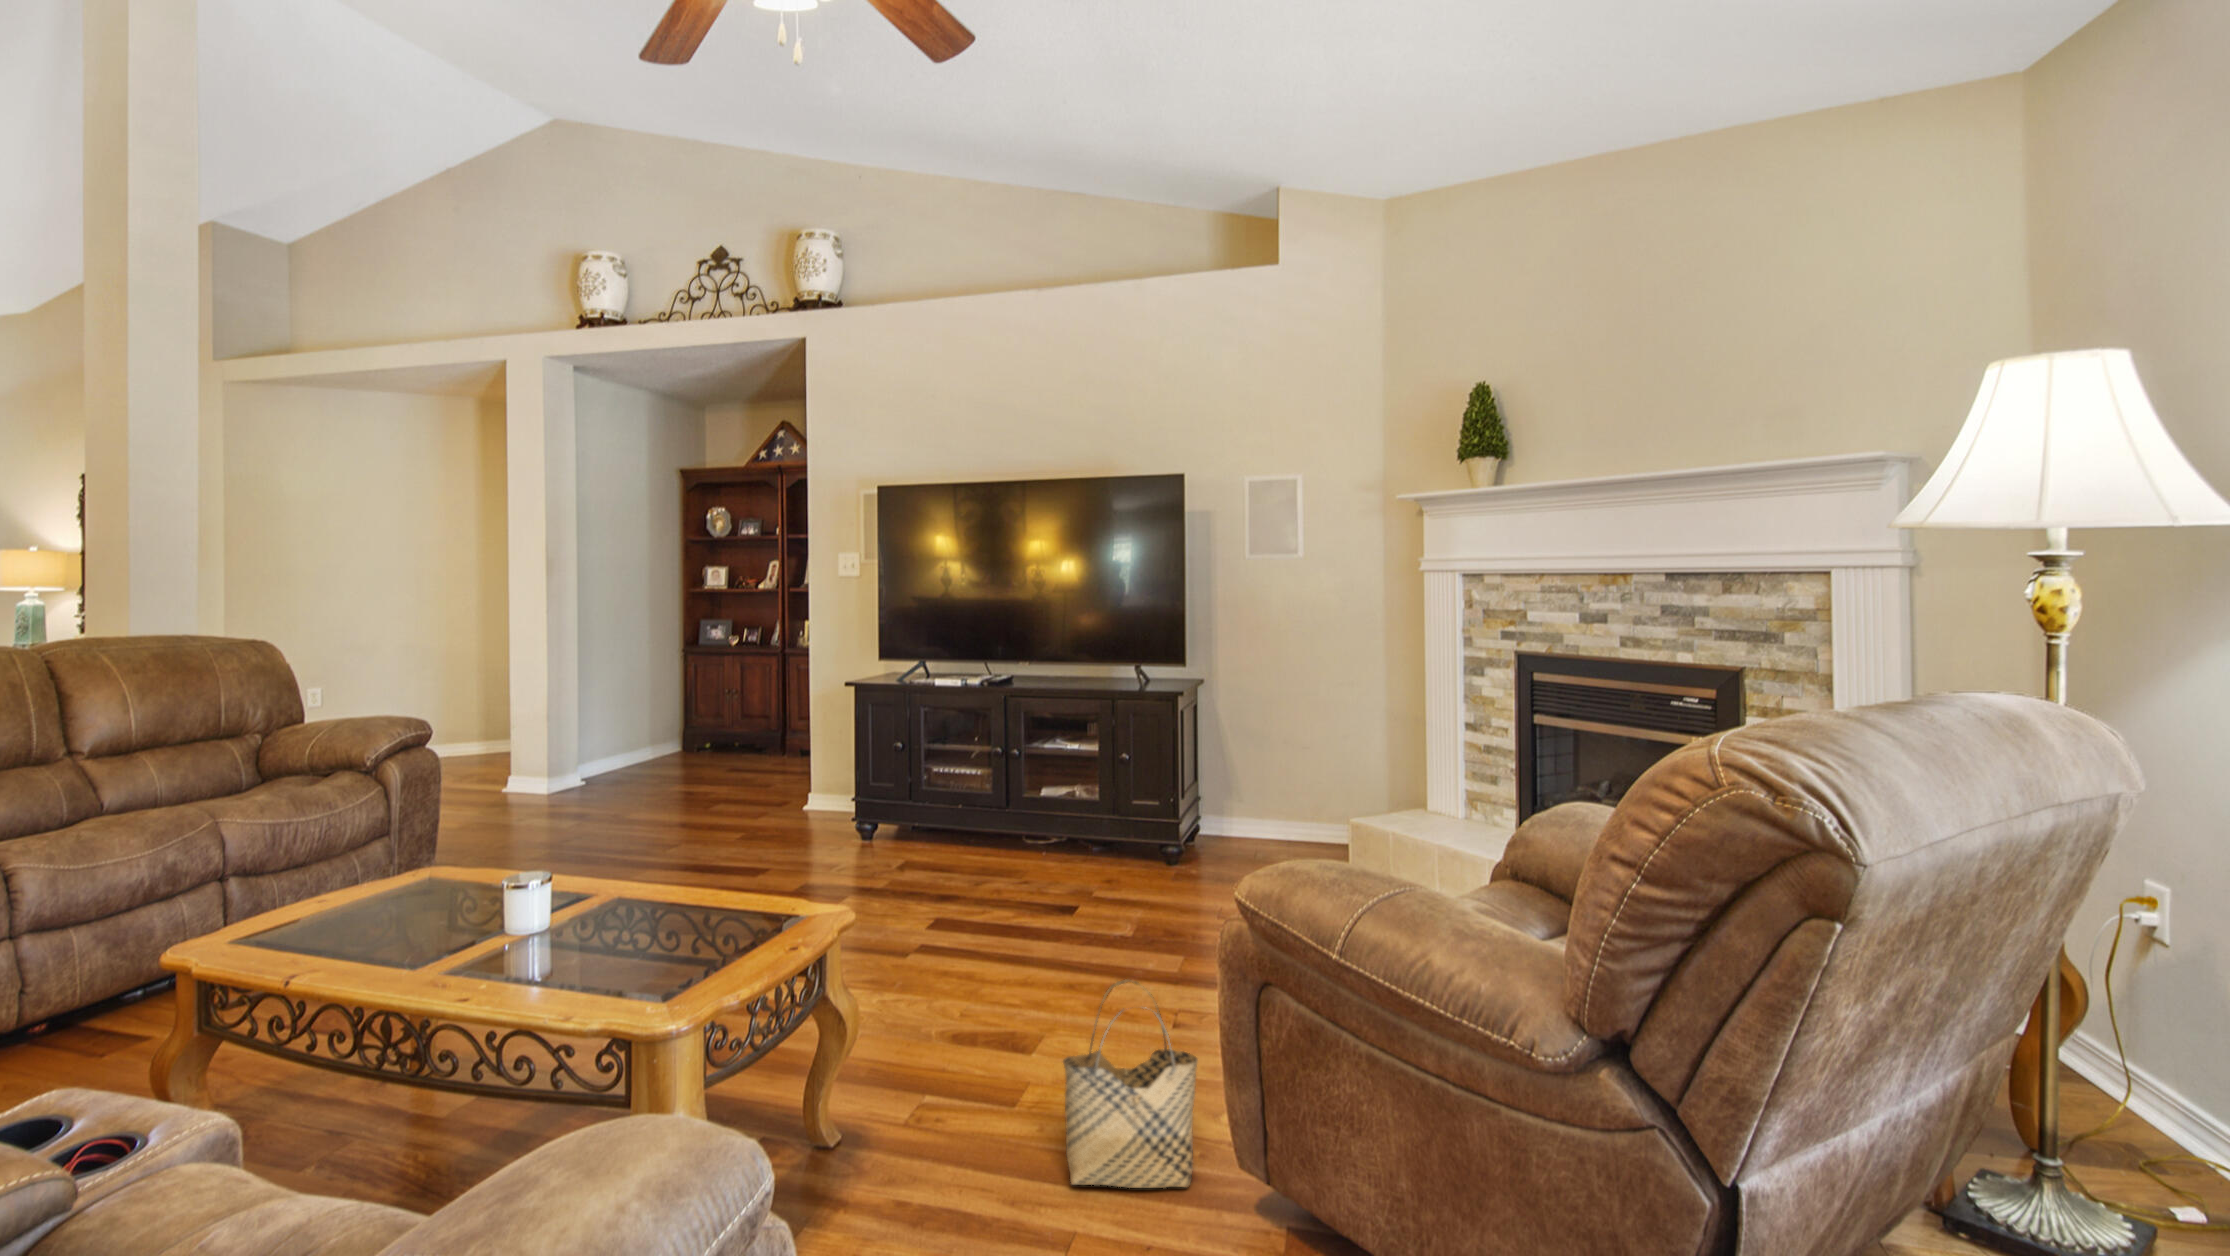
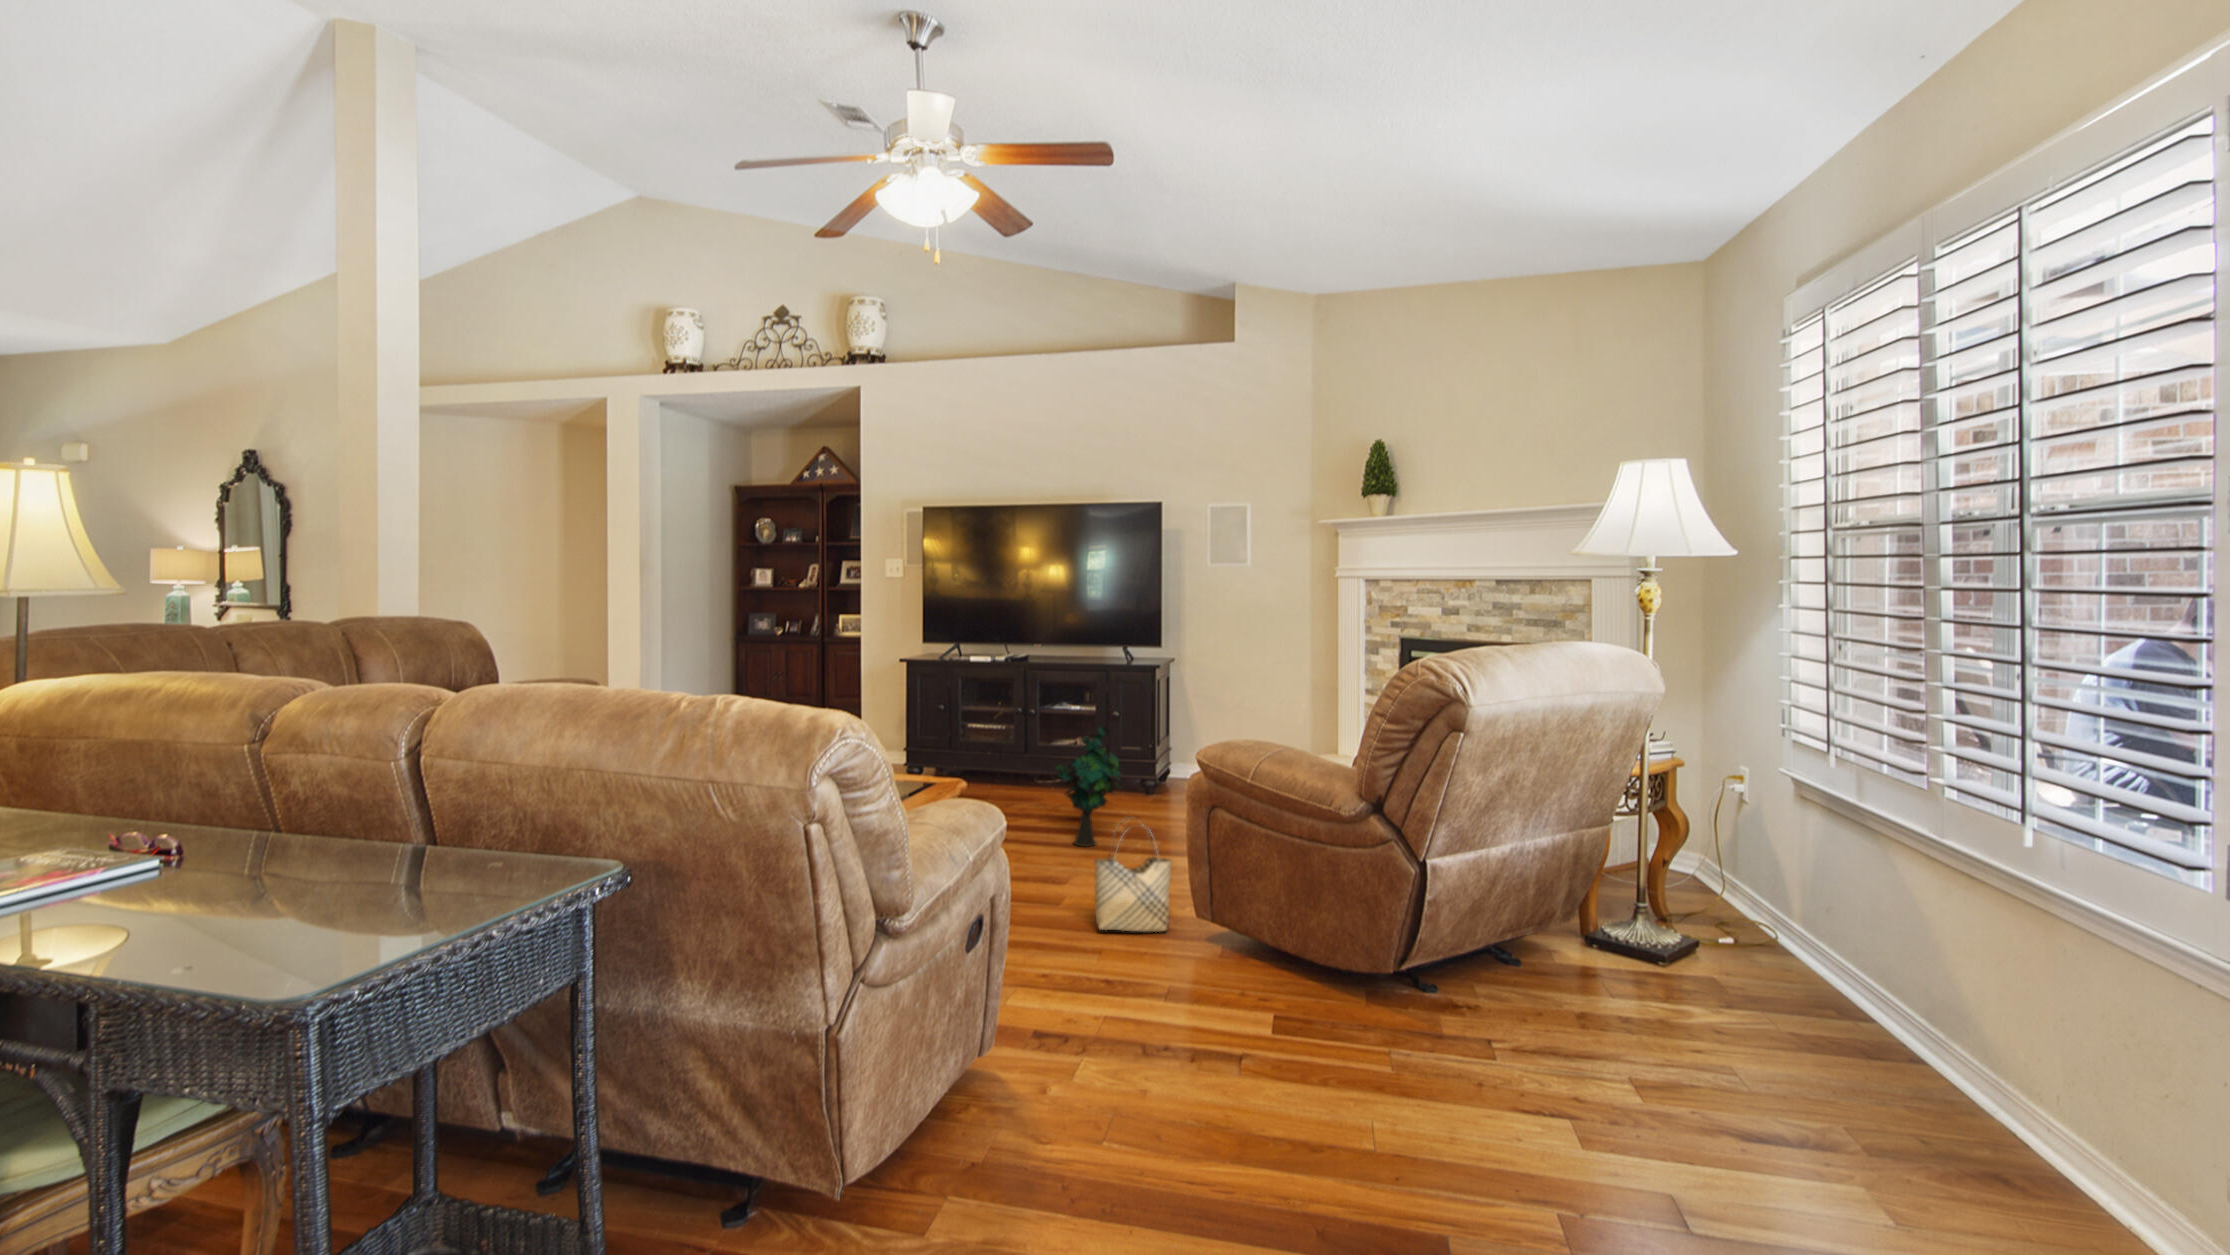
decorative plant: none [1031,790,1130,968] -> present [1056,726,1120,847]

